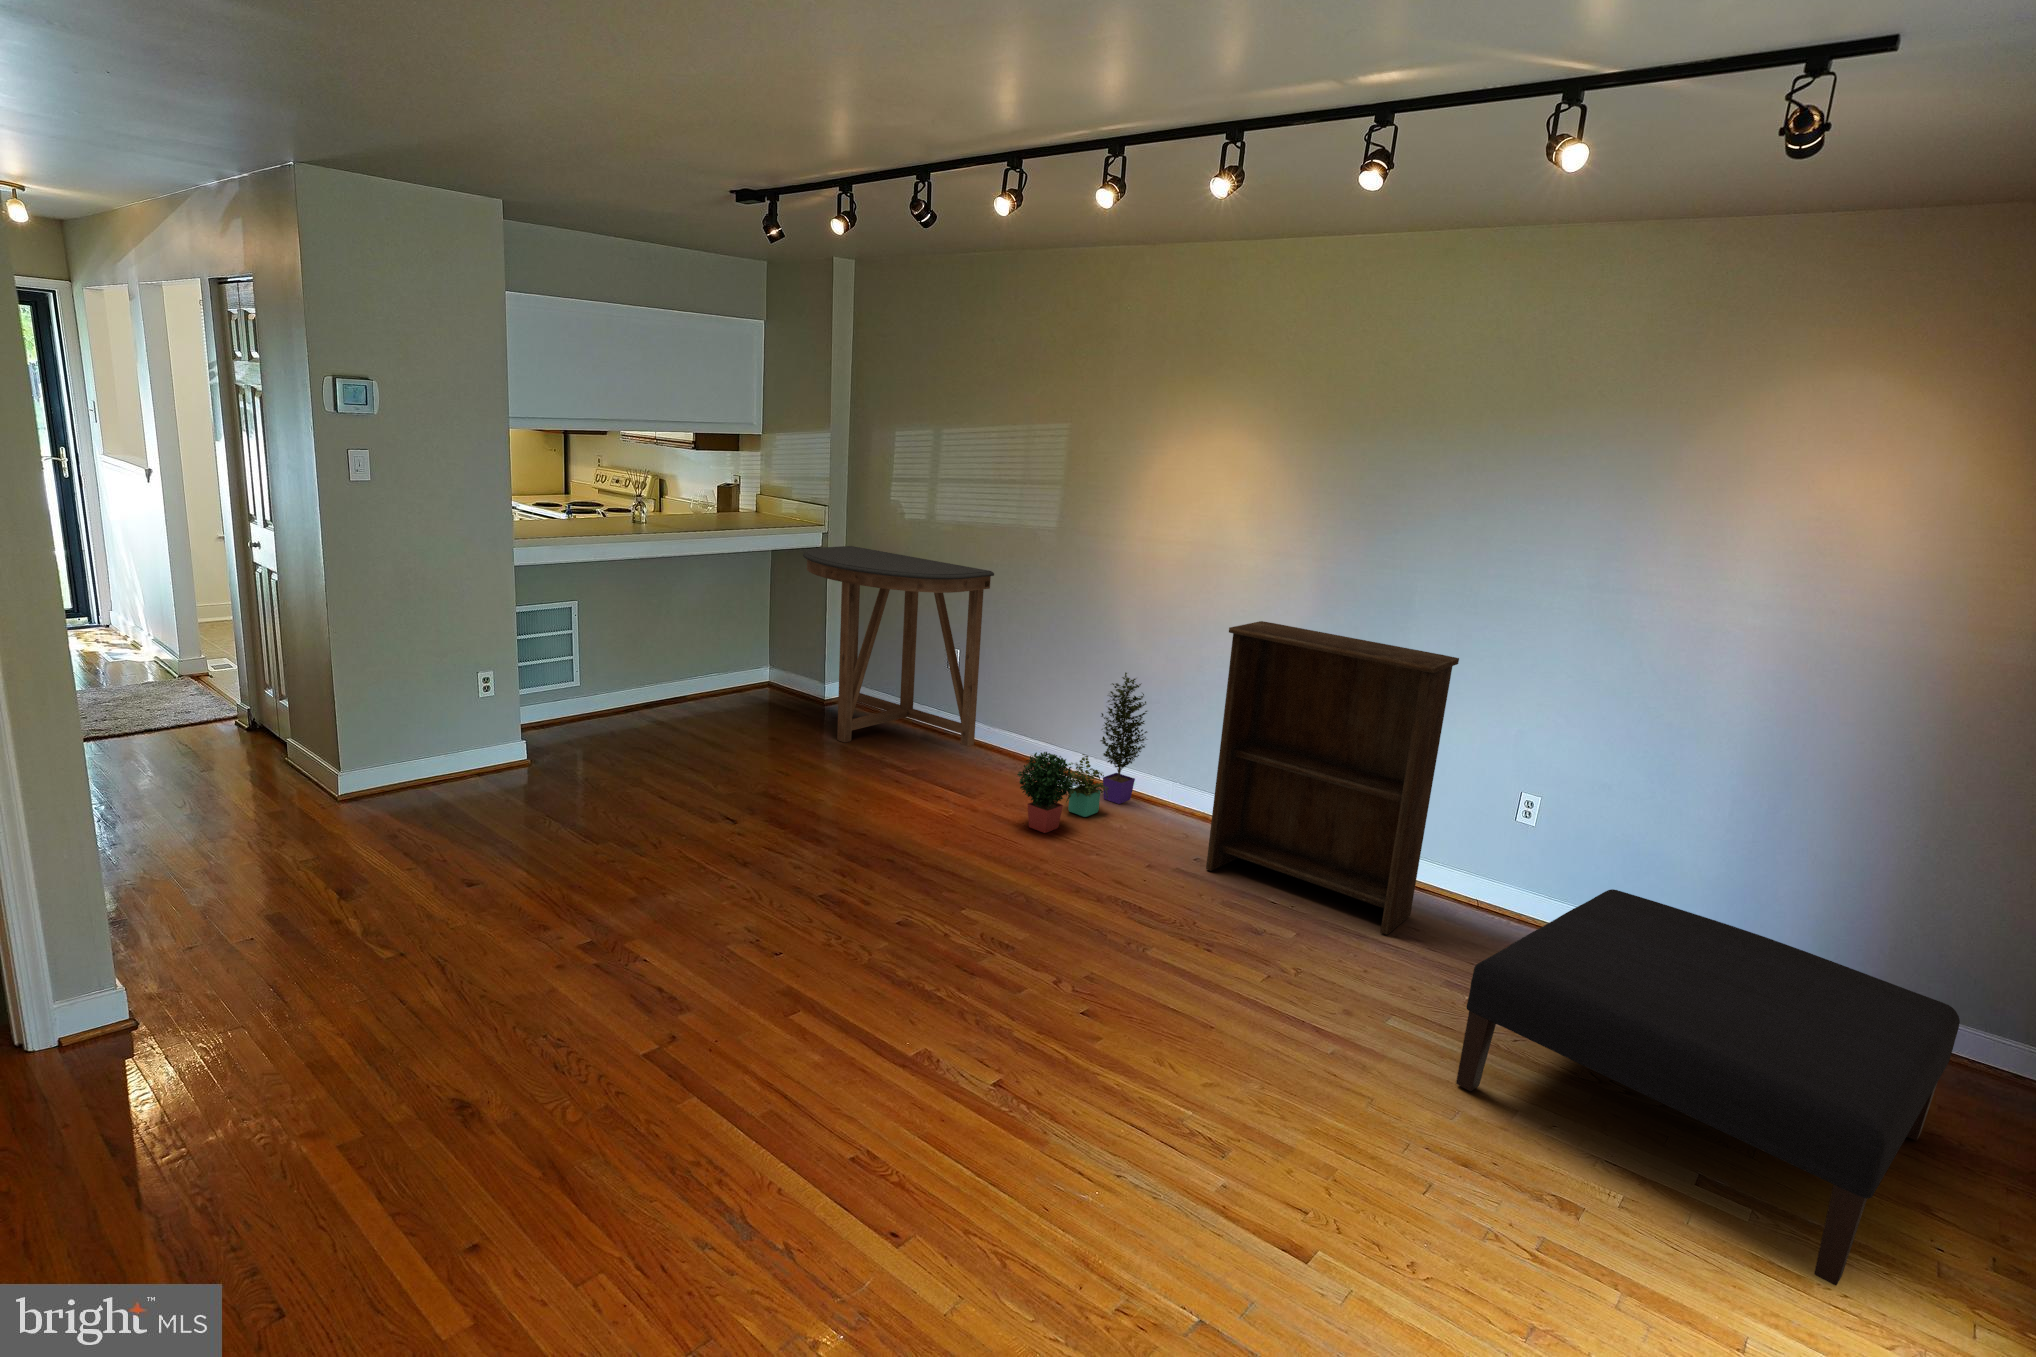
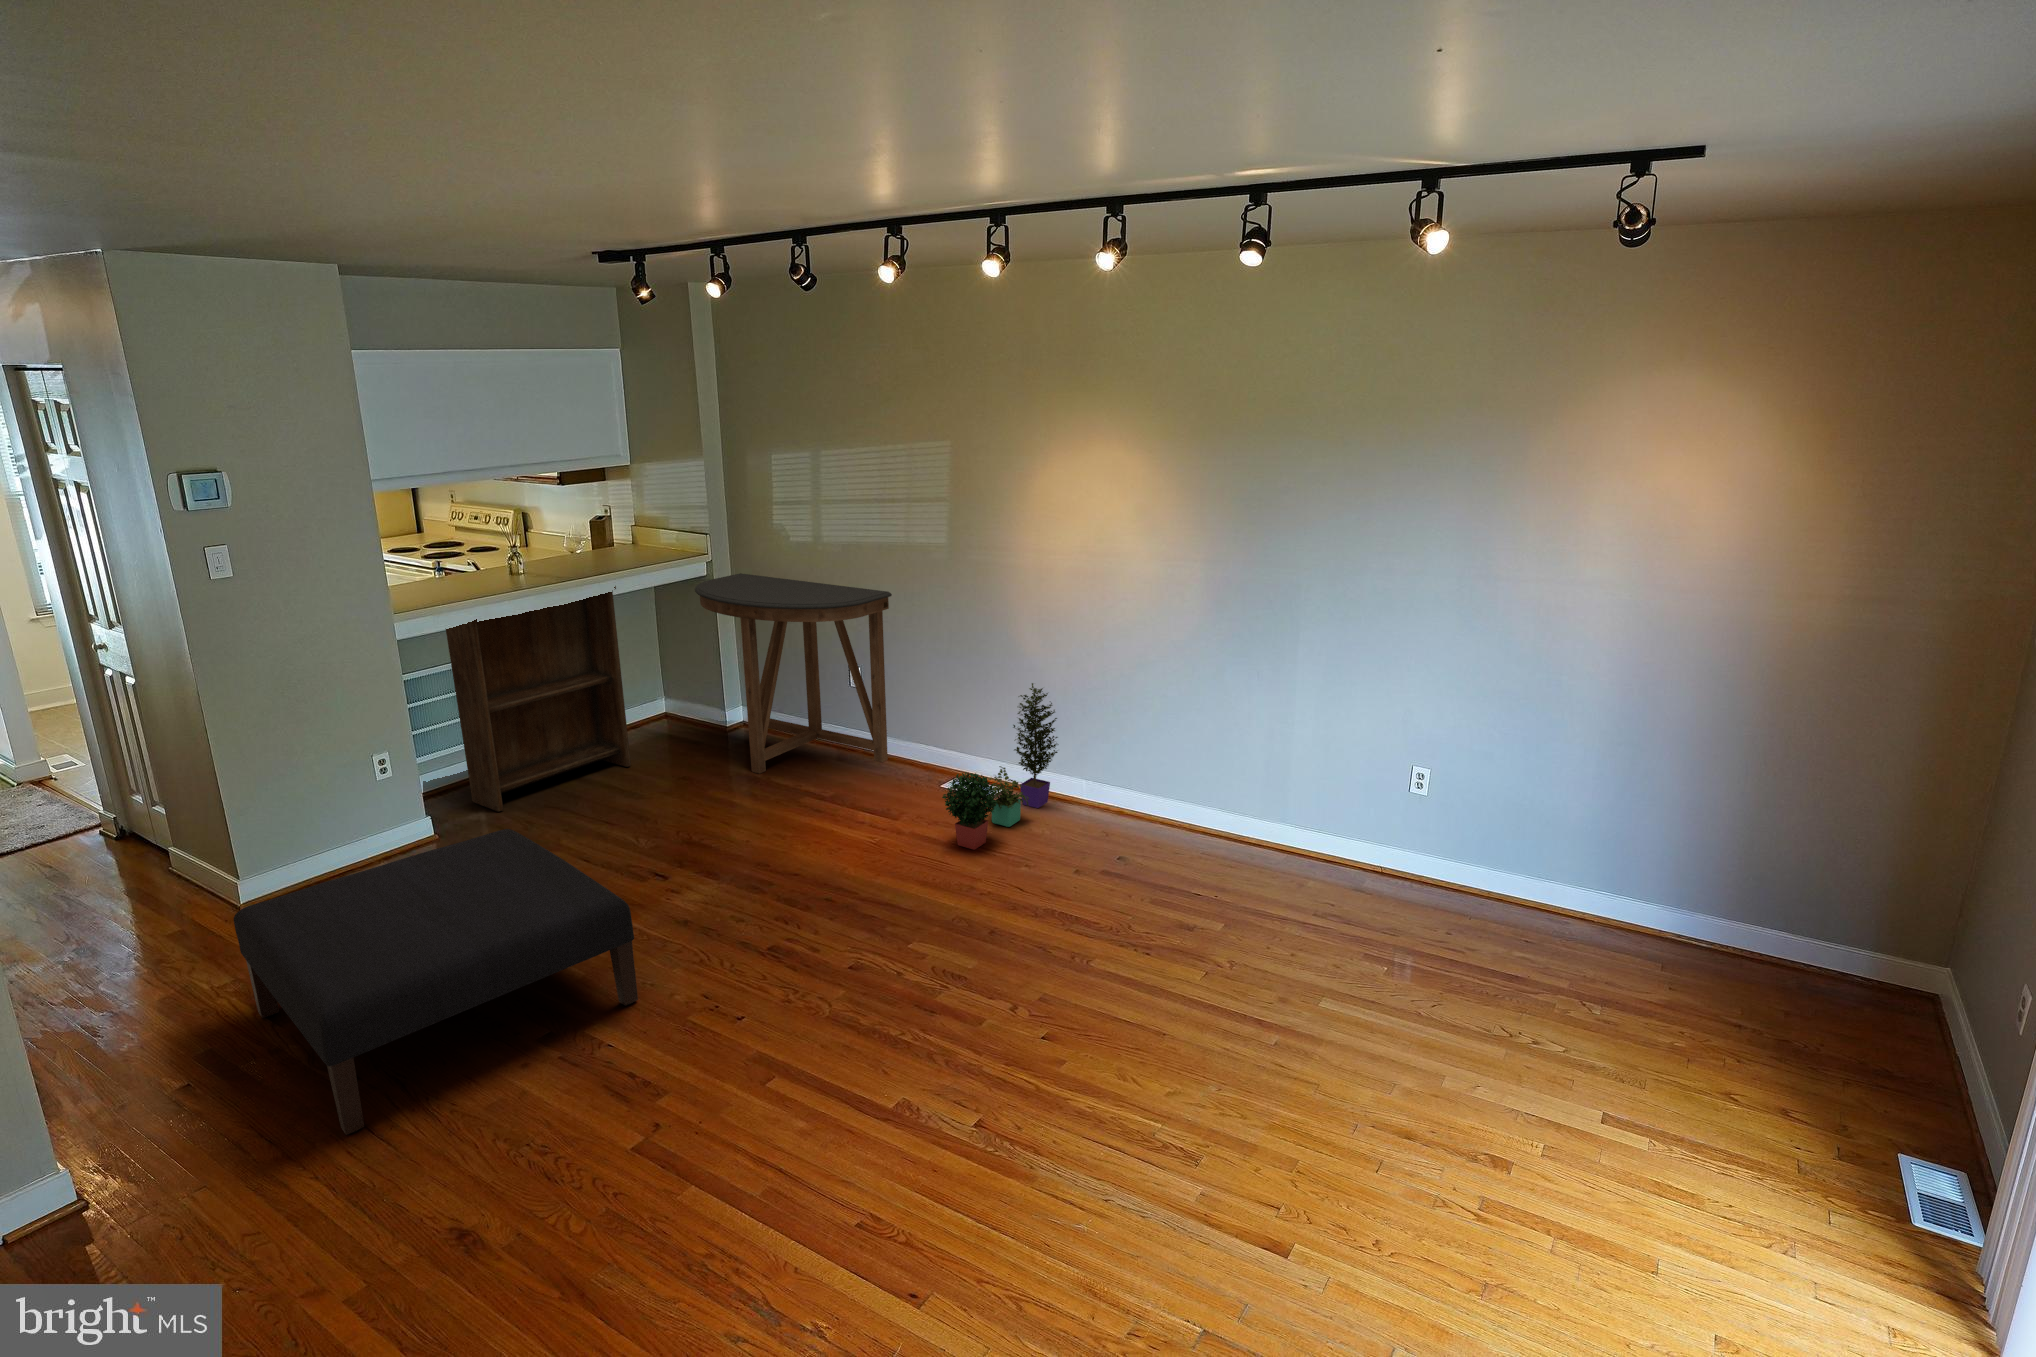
bookshelf: present [1206,621,1459,935] -> present [446,586,631,812]
ottoman: present [1456,889,1960,1286] -> present [234,829,638,1135]

